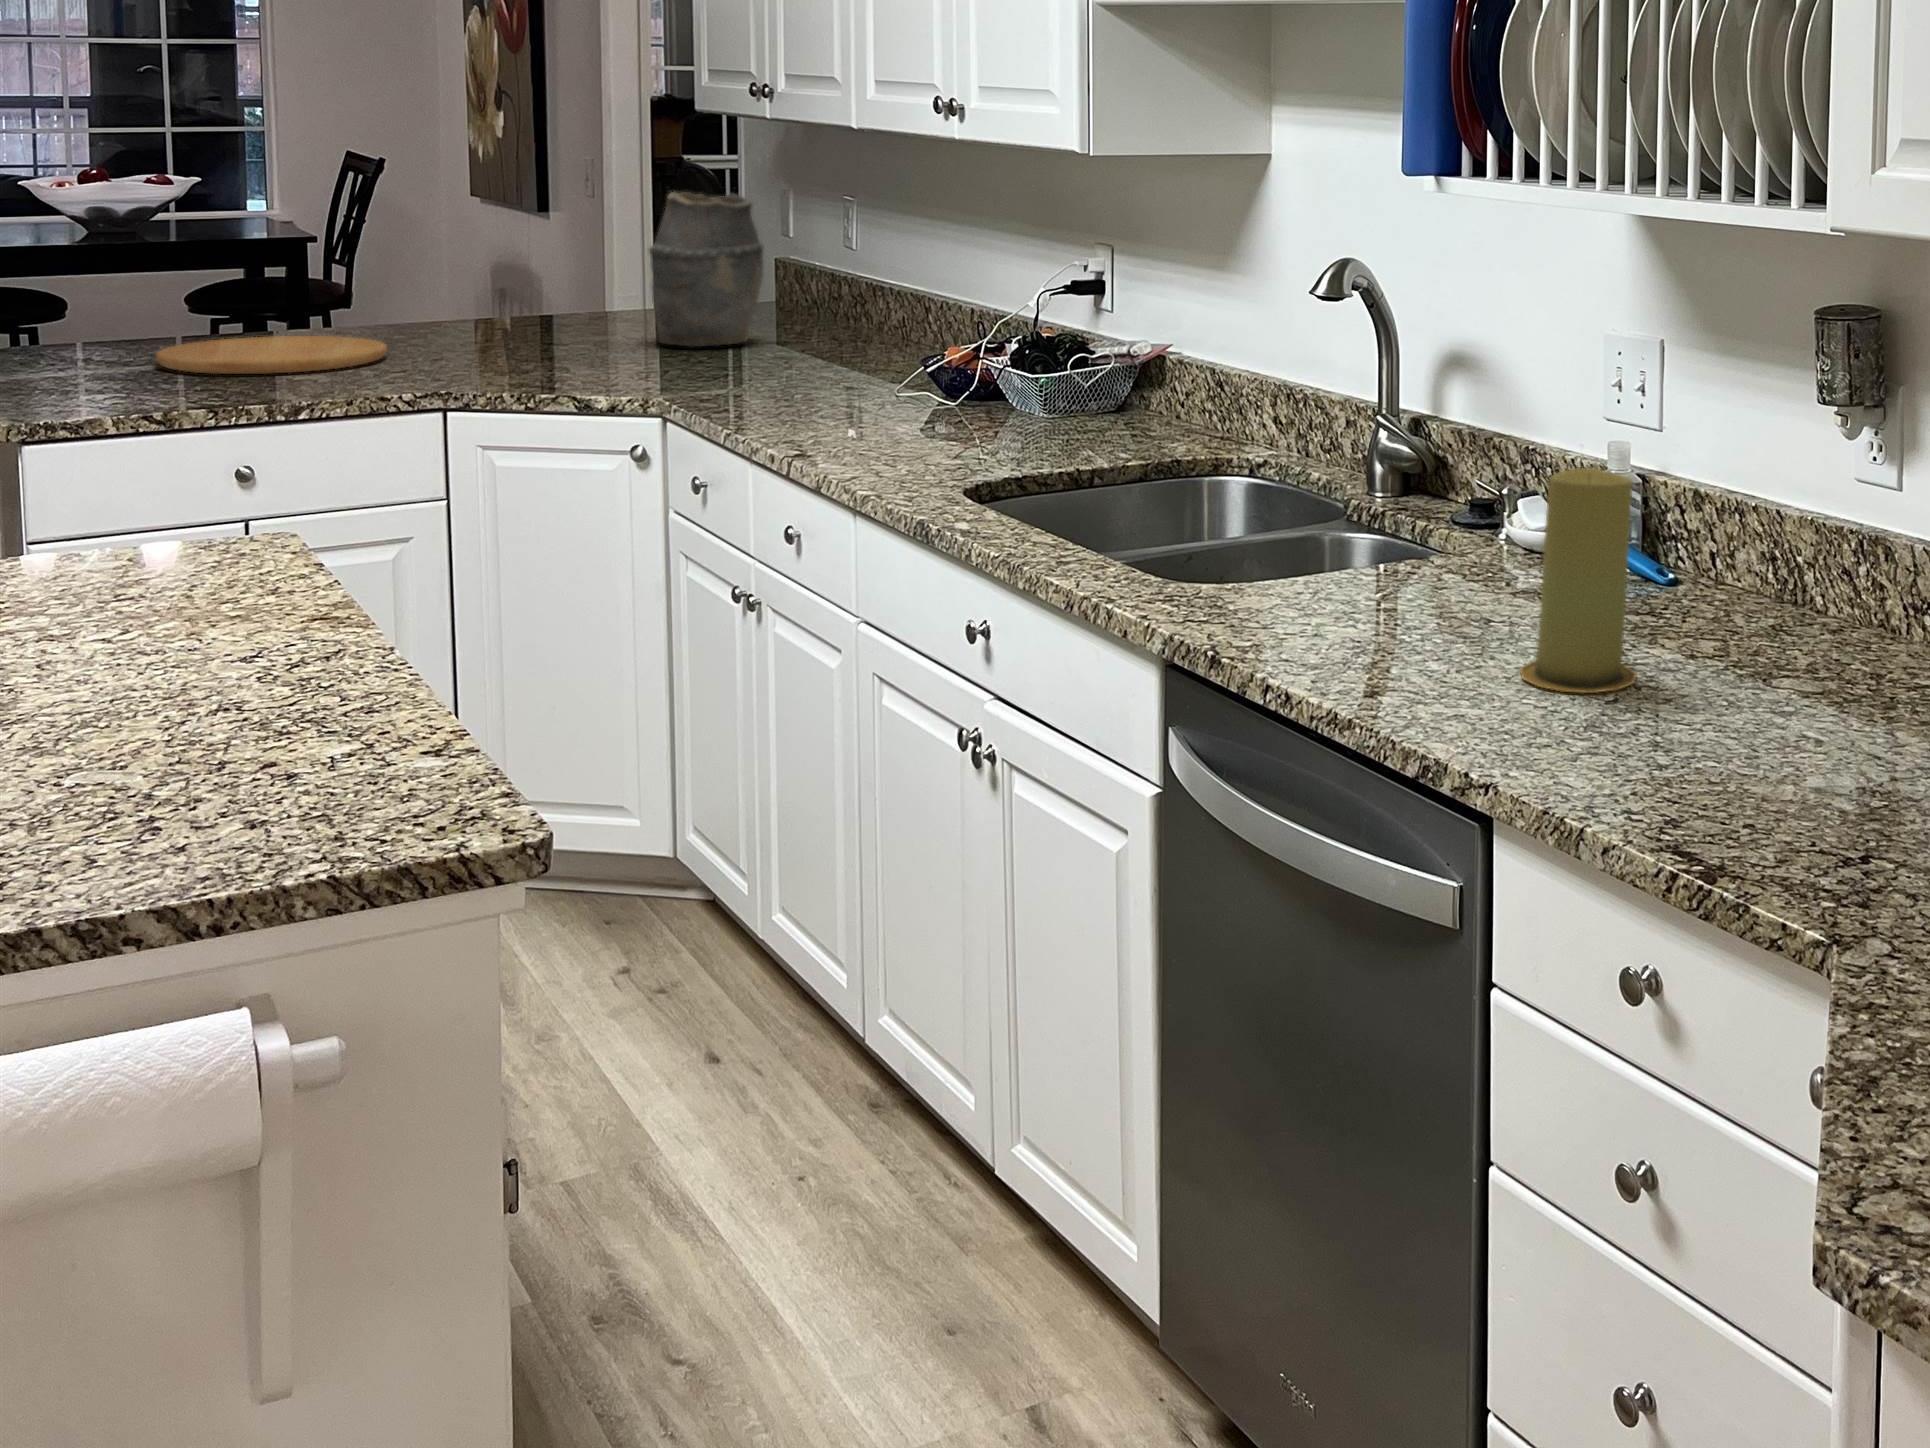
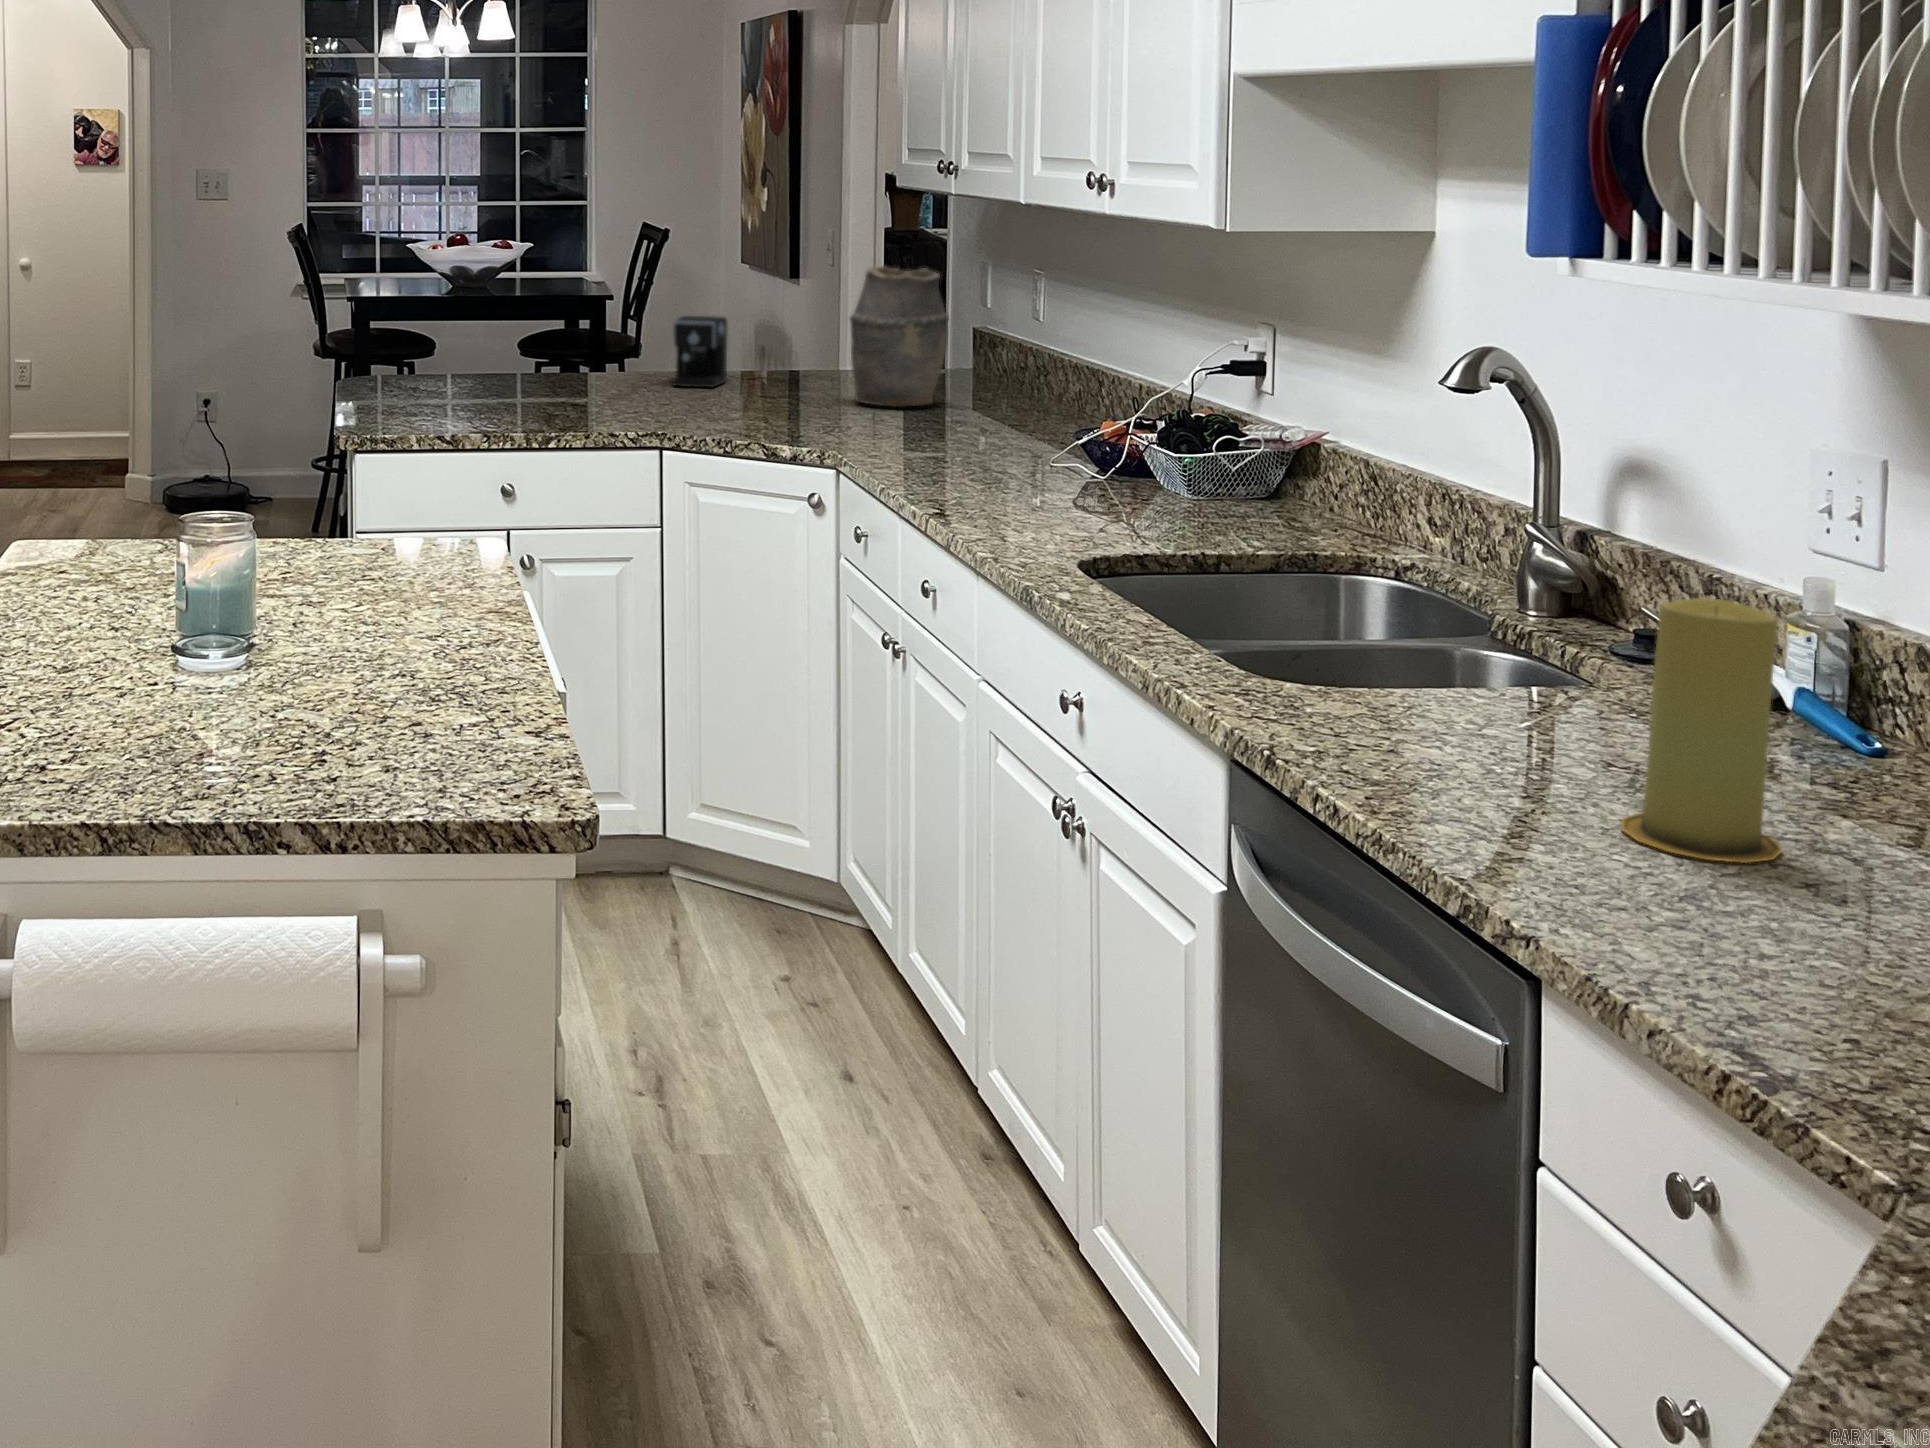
coffee maker: none [419,252,581,336] -> present [673,316,798,387]
cutting board: present [156,336,387,374] -> none [485,381,643,410]

